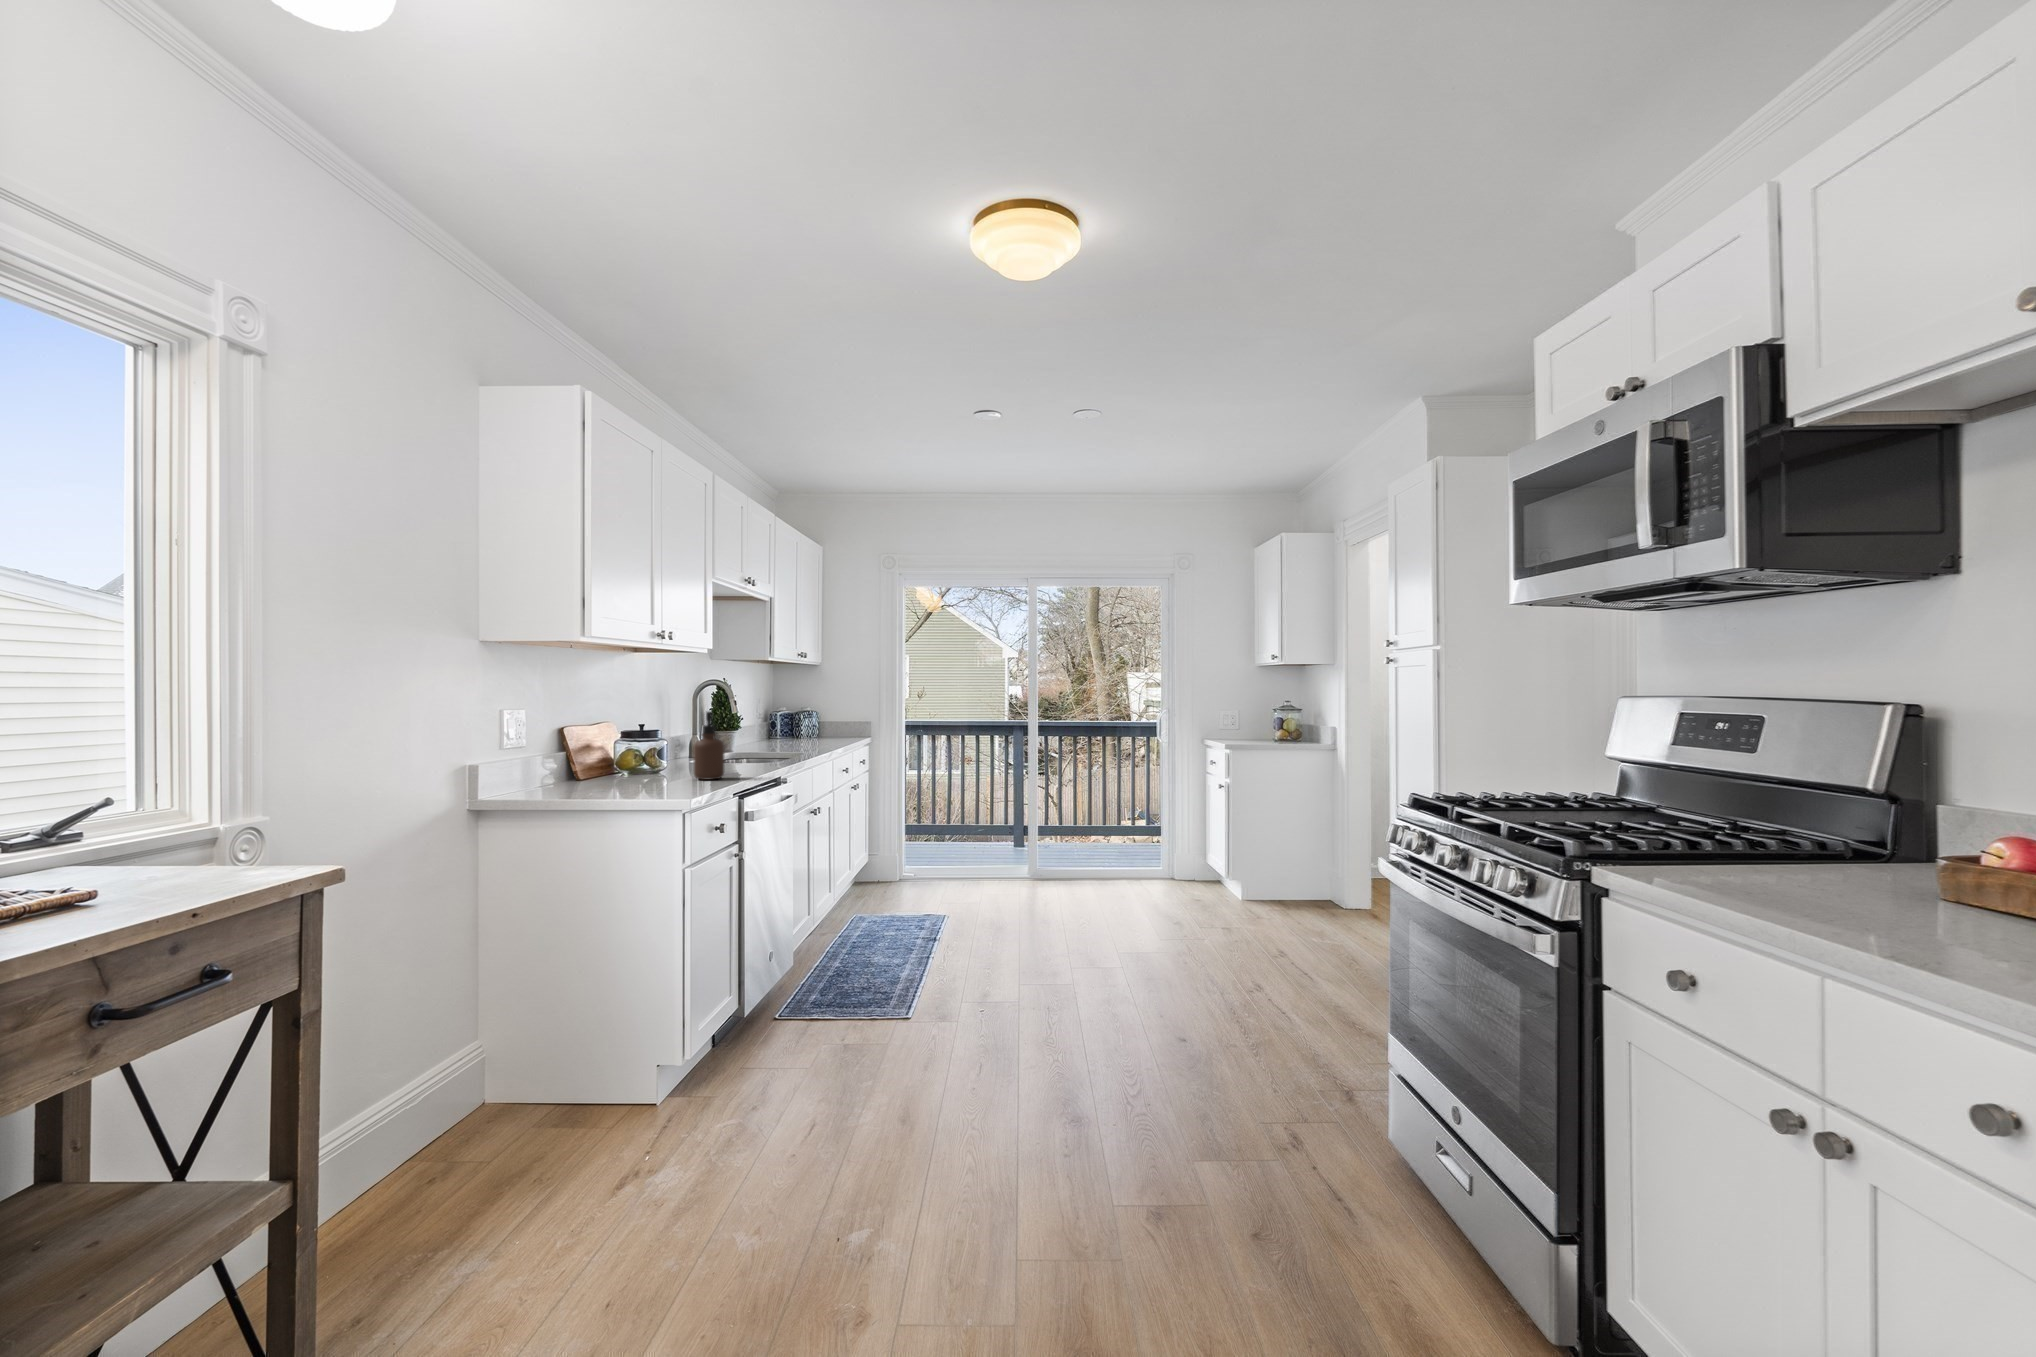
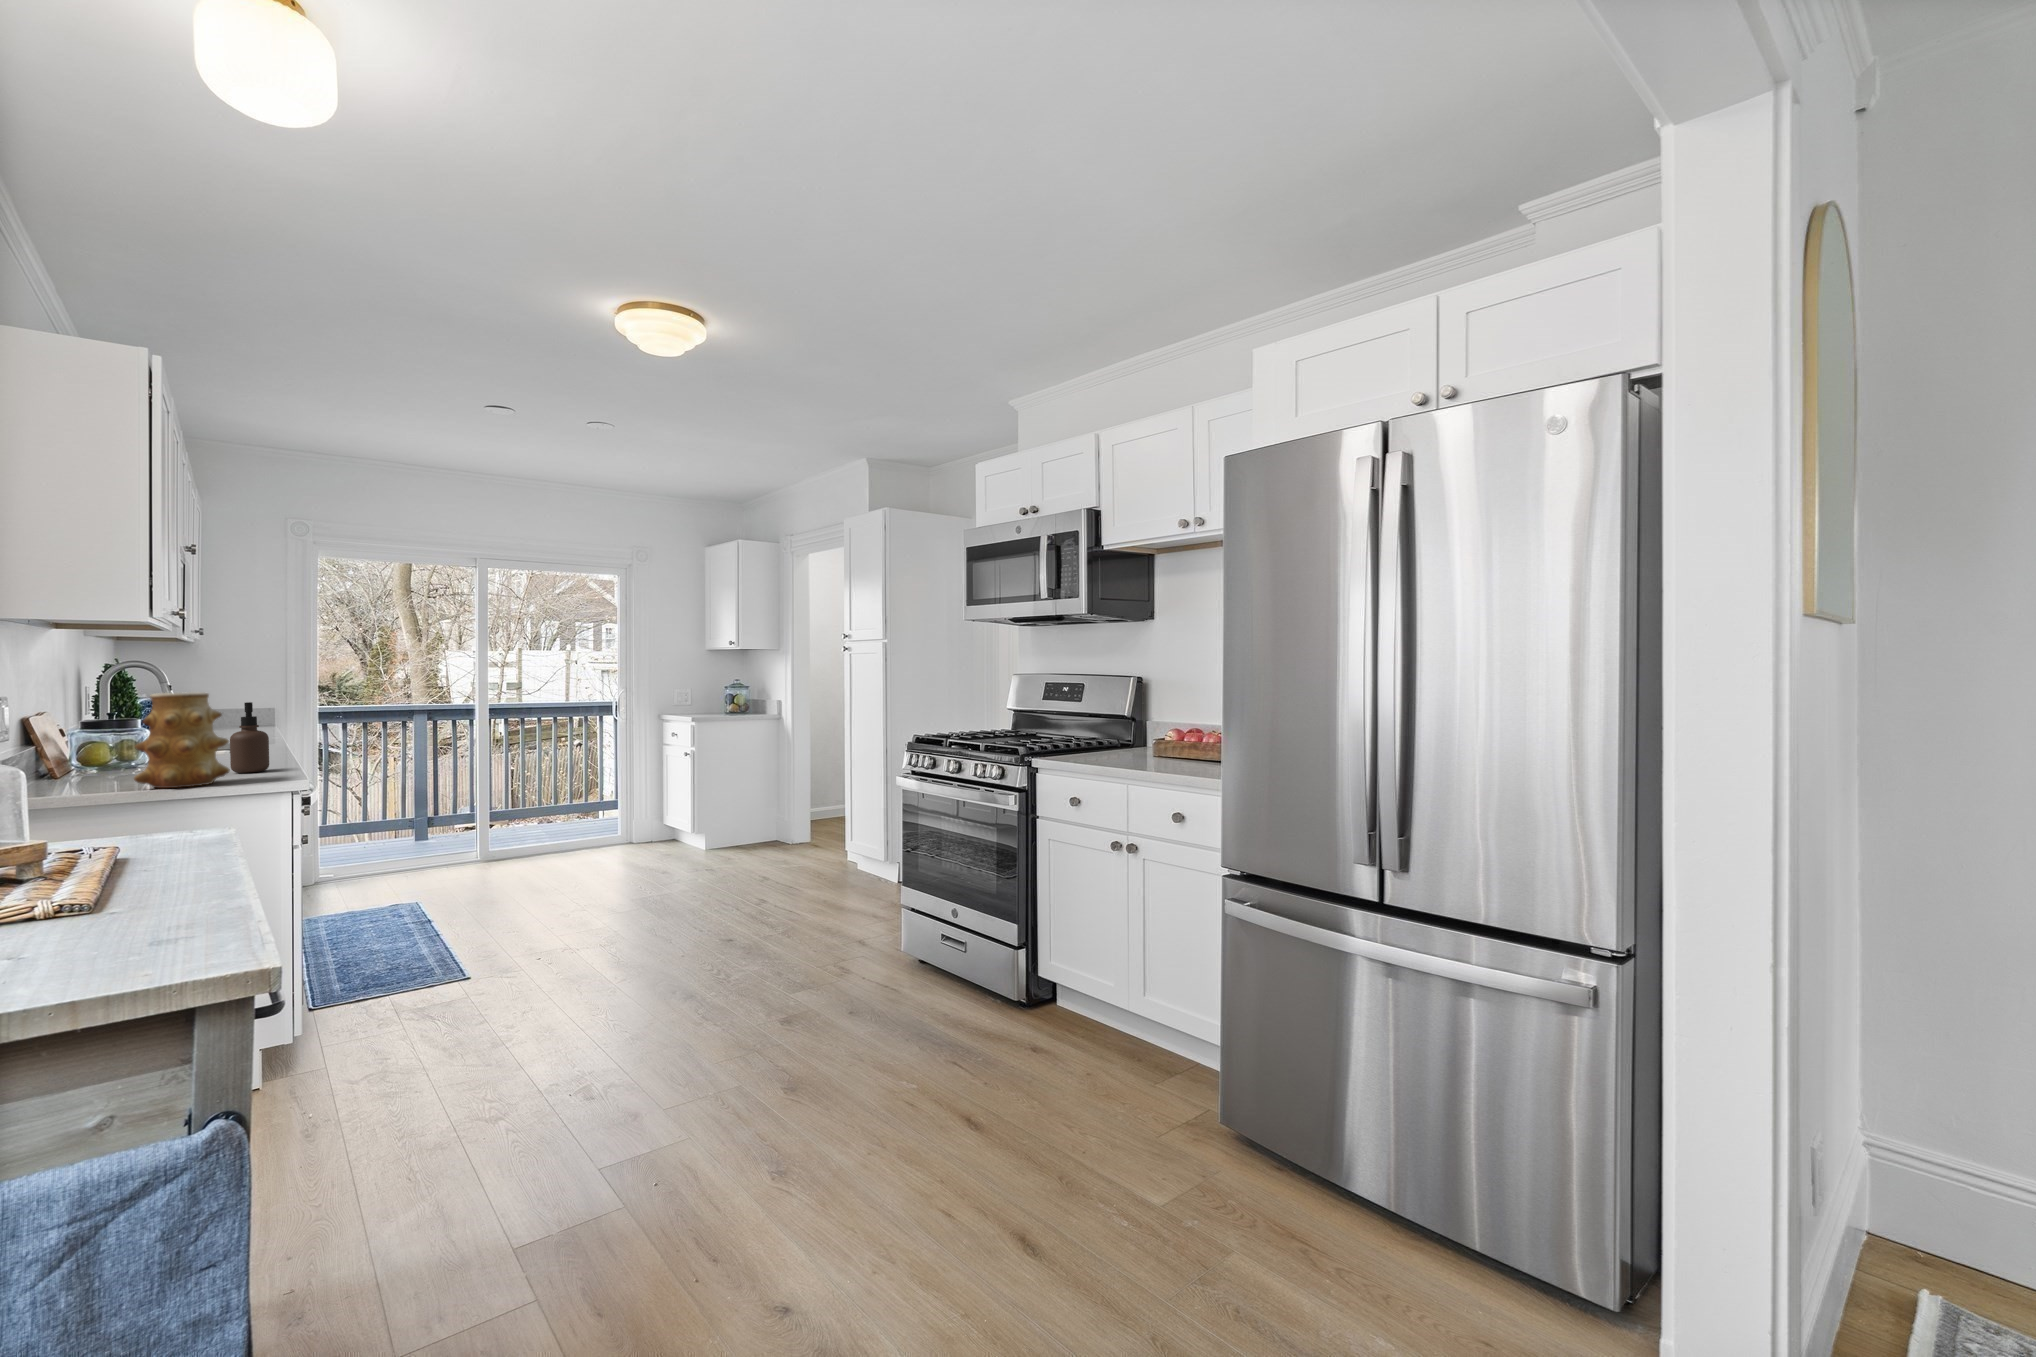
vase: none [588,700,665,791] -> present [134,692,230,788]

